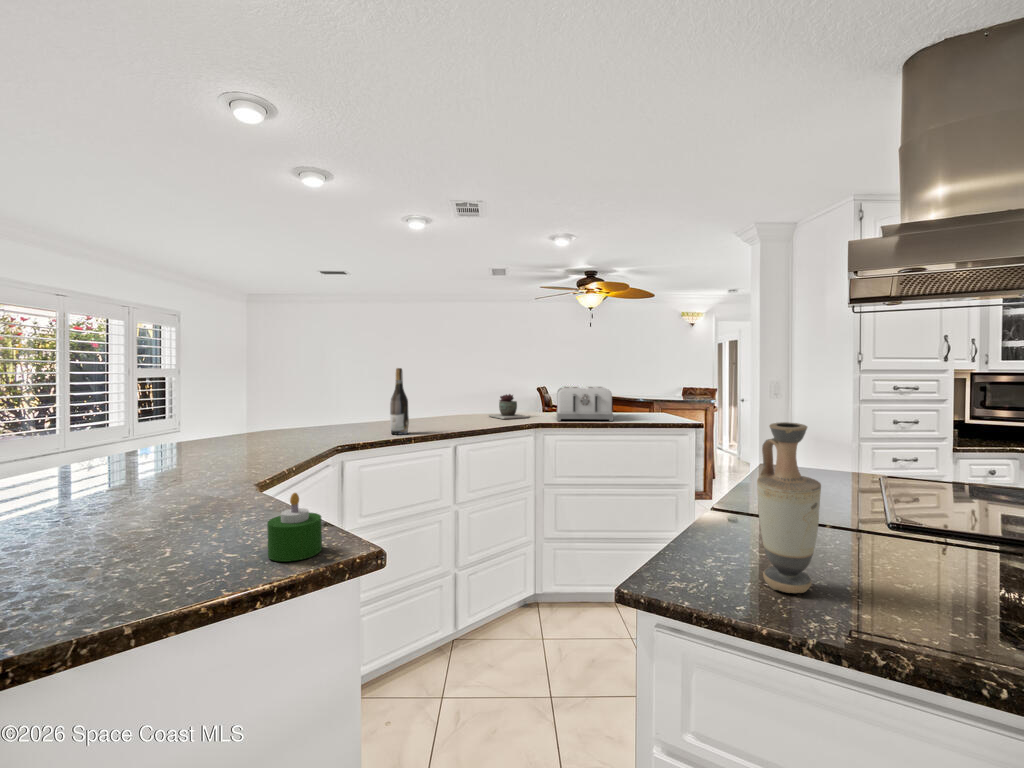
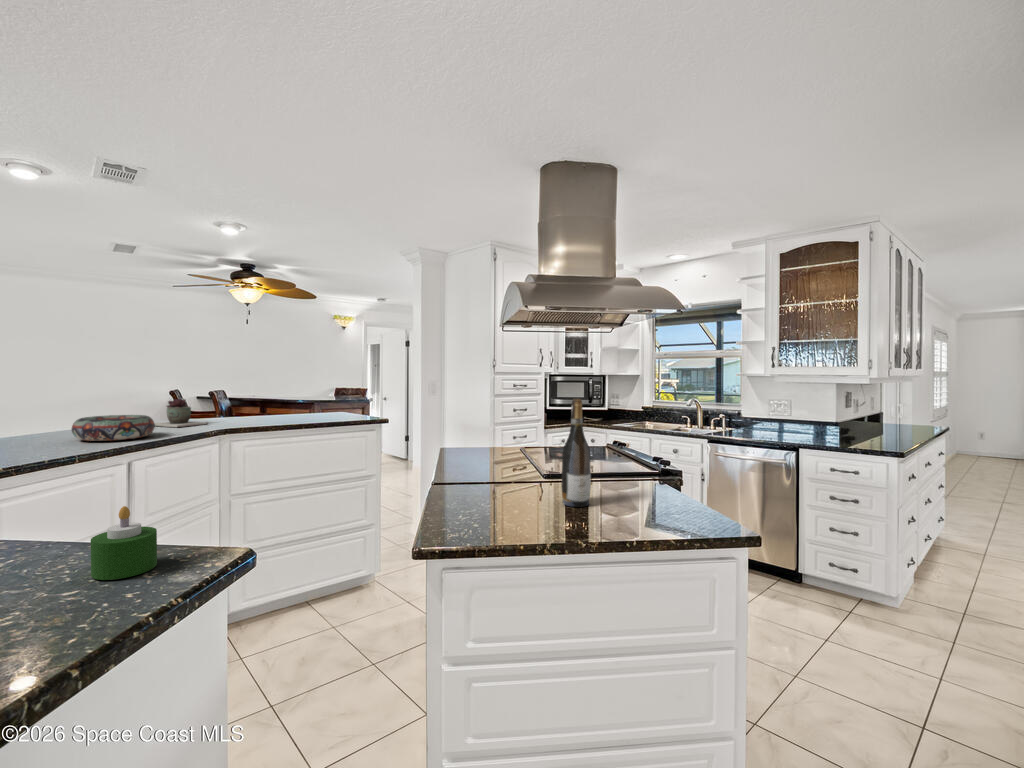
wine bottle: present [390,368,409,435] -> present [561,399,591,507]
toaster: present [557,386,613,421] -> none [238,388,308,425]
decorative bowl: none [426,406,480,427] -> present [72,415,155,441]
vase: present [757,422,821,593] -> none [500,409,535,517]

